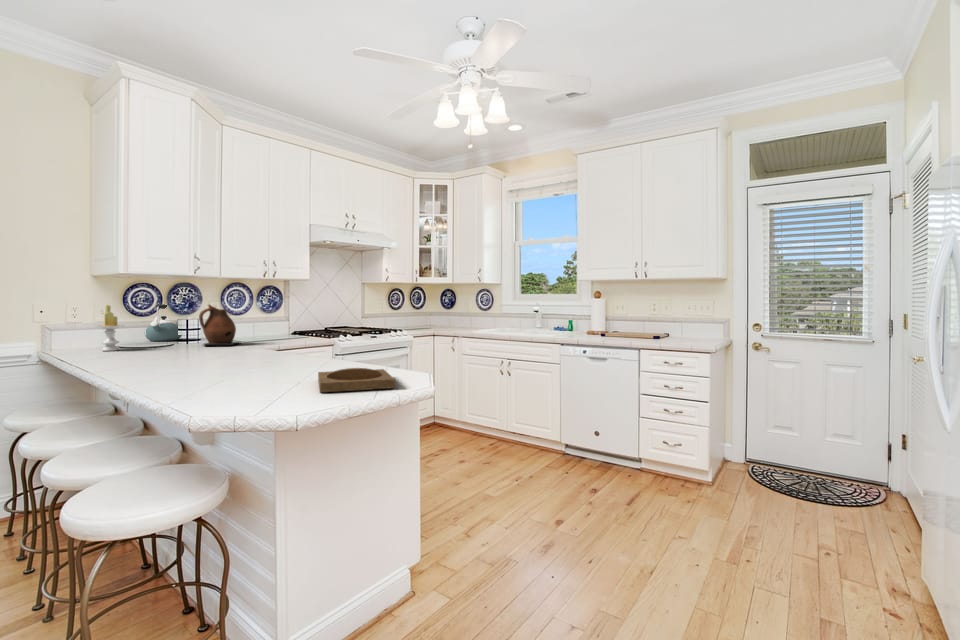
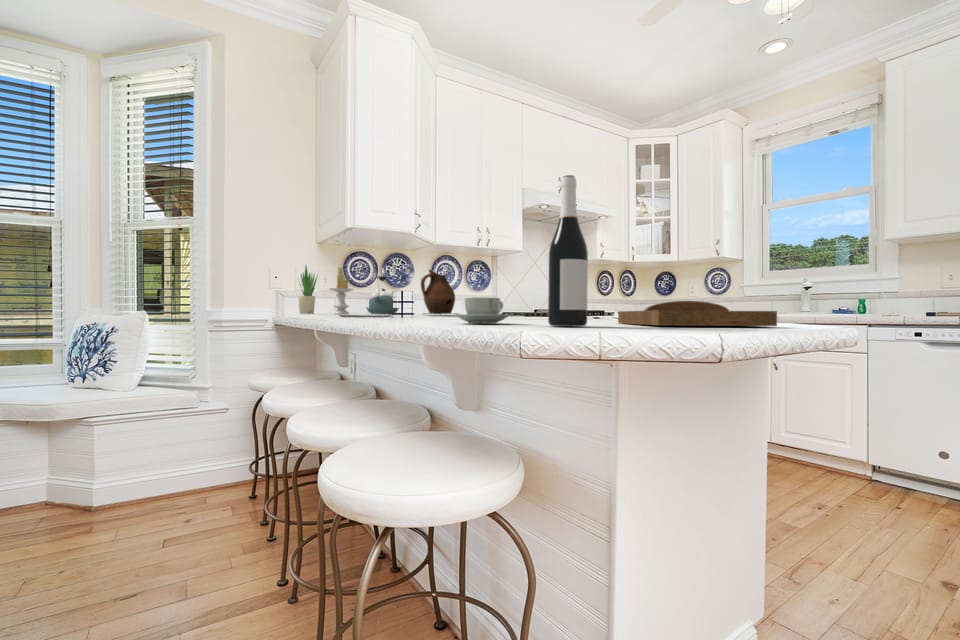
potted plant: none [58,298,84,348] -> present [298,266,318,314]
wine bottle: none [241,302,269,400] -> present [548,175,588,326]
coffee cup: none [181,372,227,393] -> present [455,297,510,323]

